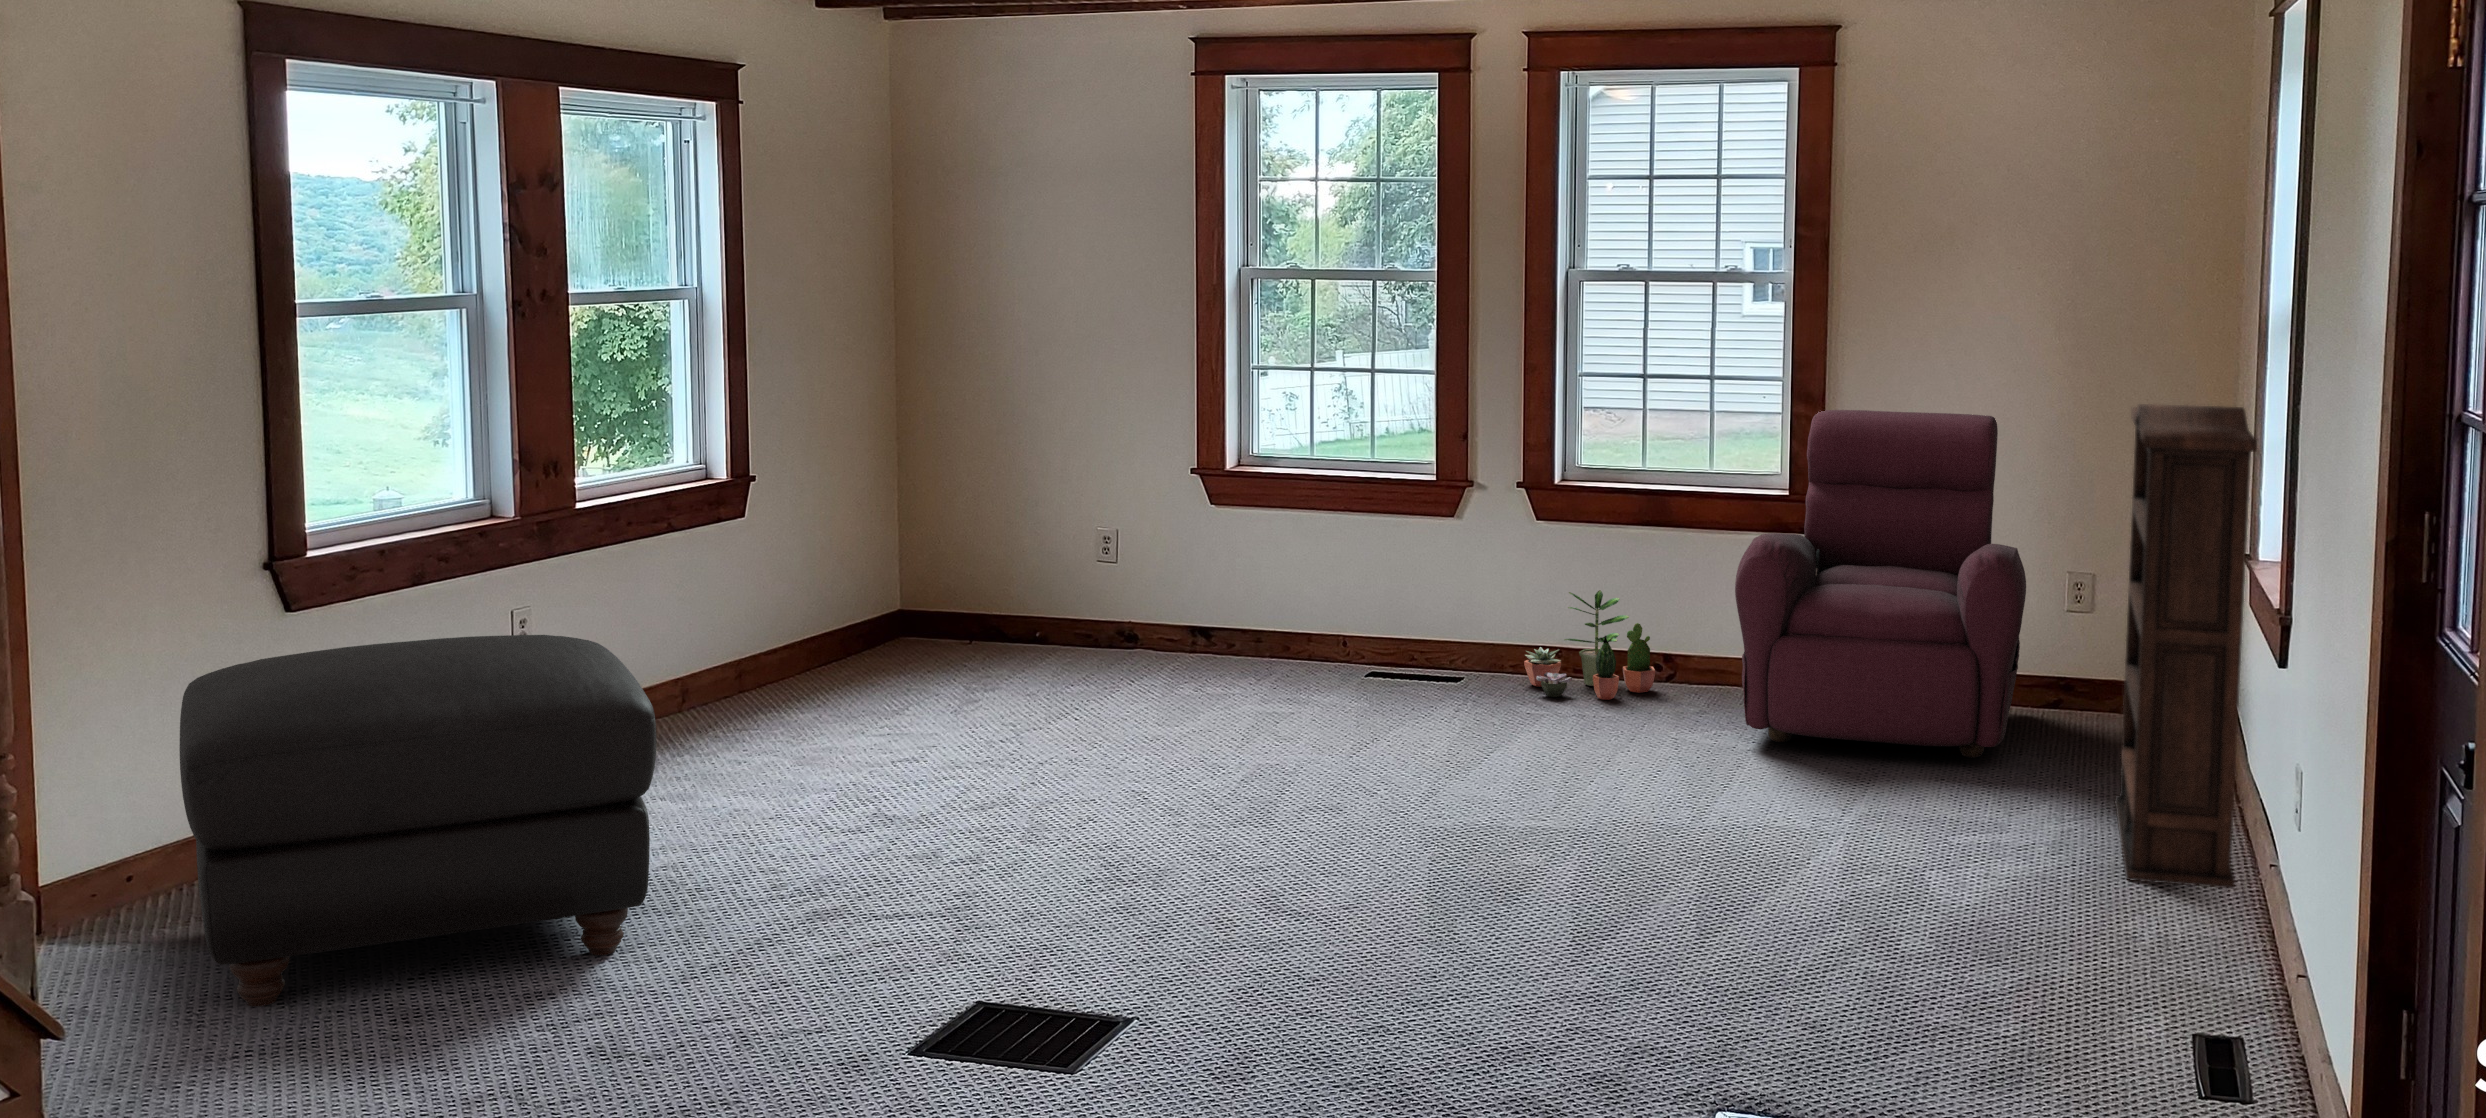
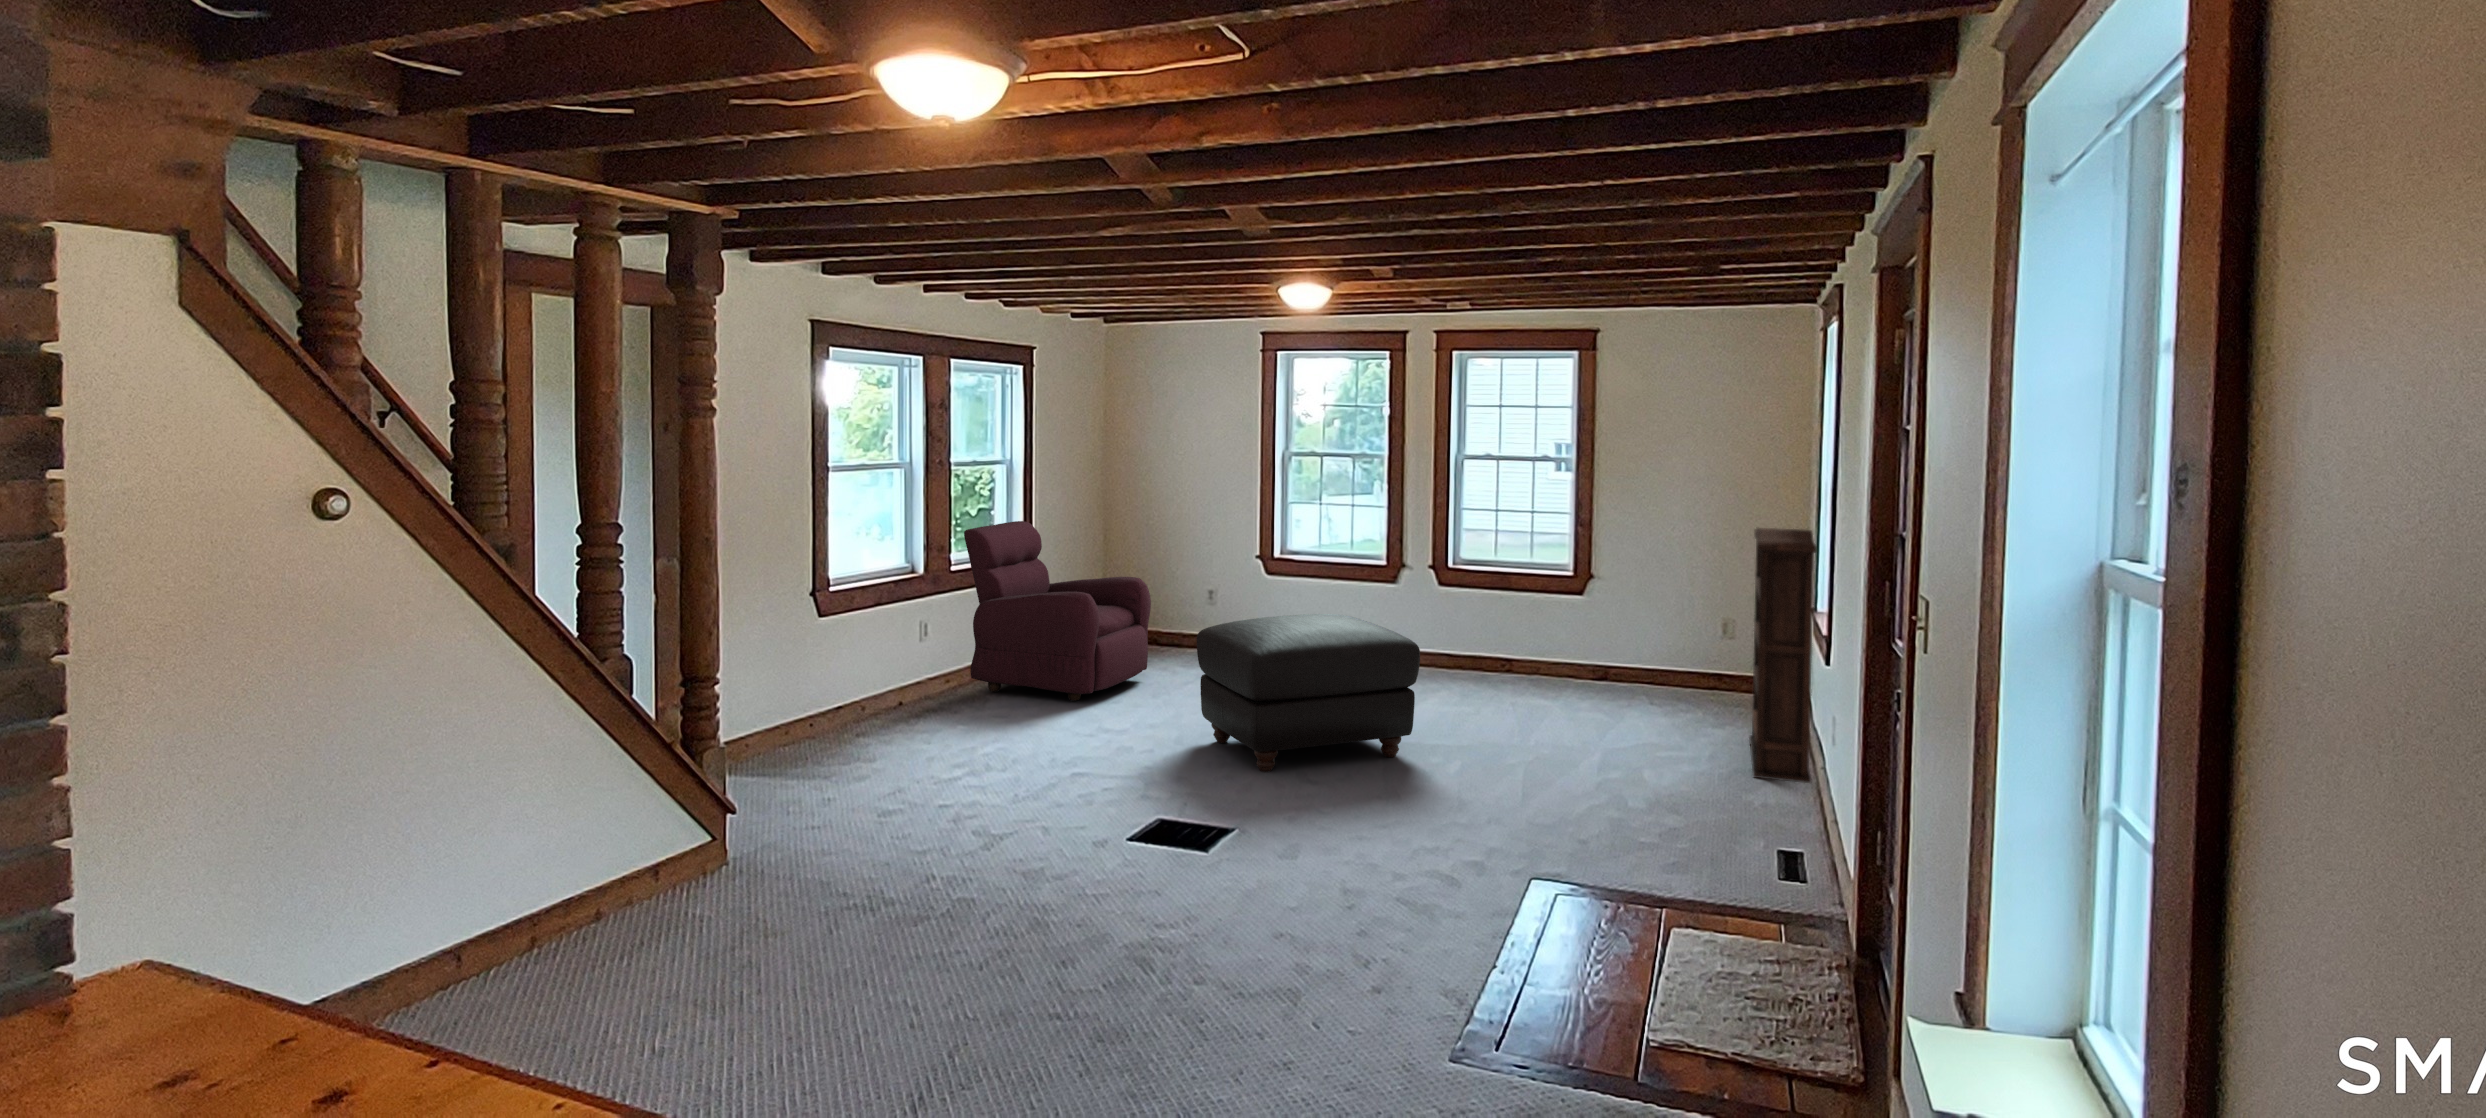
armchair: present [1735,410,2026,758] -> present [964,521,1151,701]
potted plant: present [1524,590,1655,700] -> none [1433,623,1503,682]
ottoman: present [179,635,657,1006] -> present [1197,614,1420,772]

